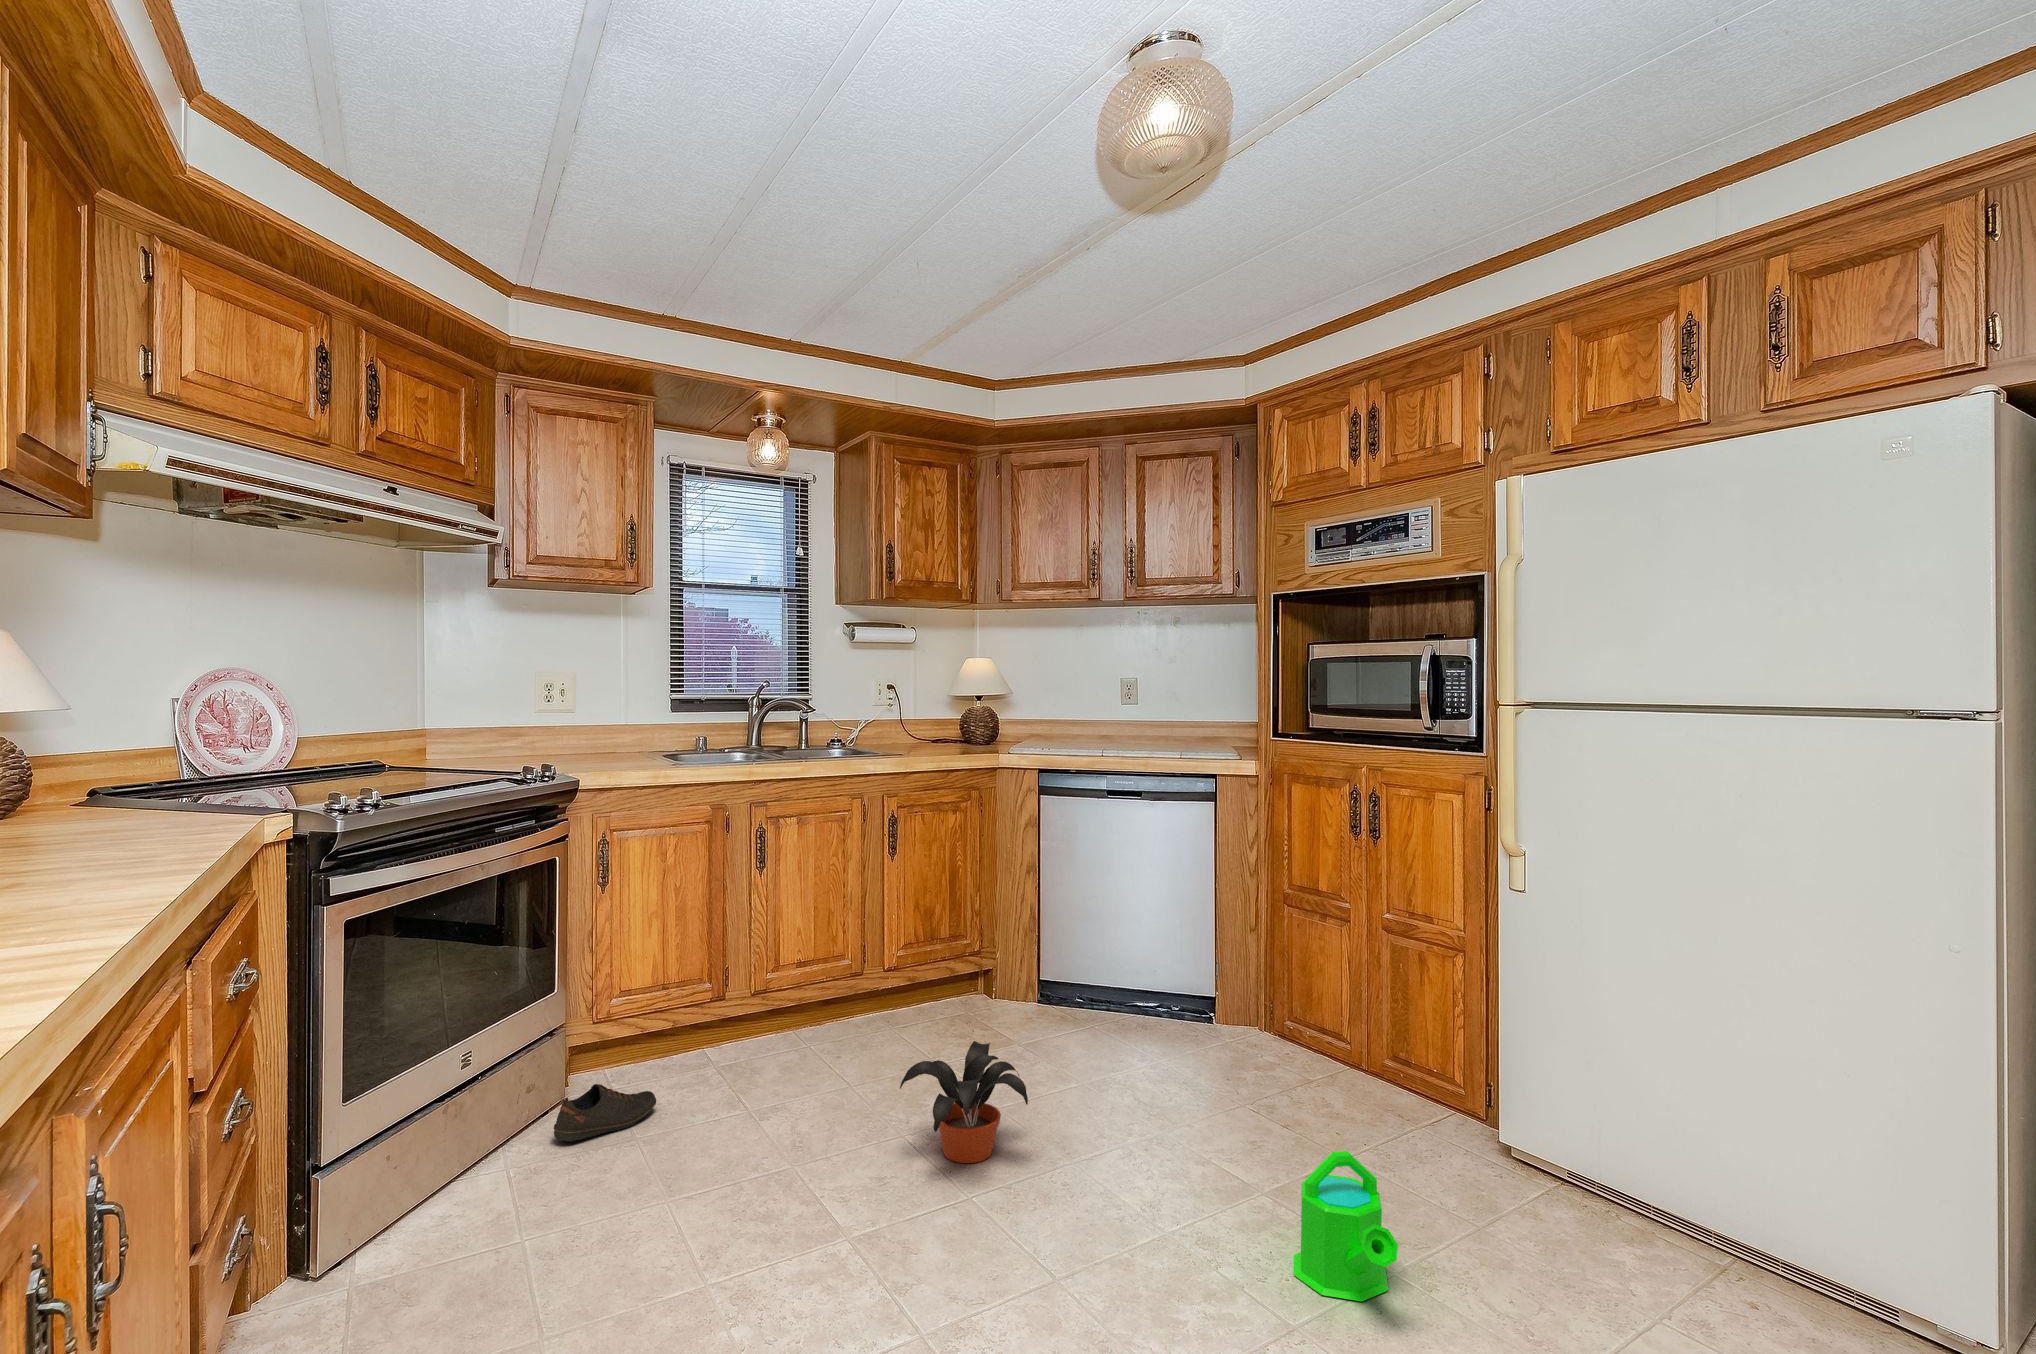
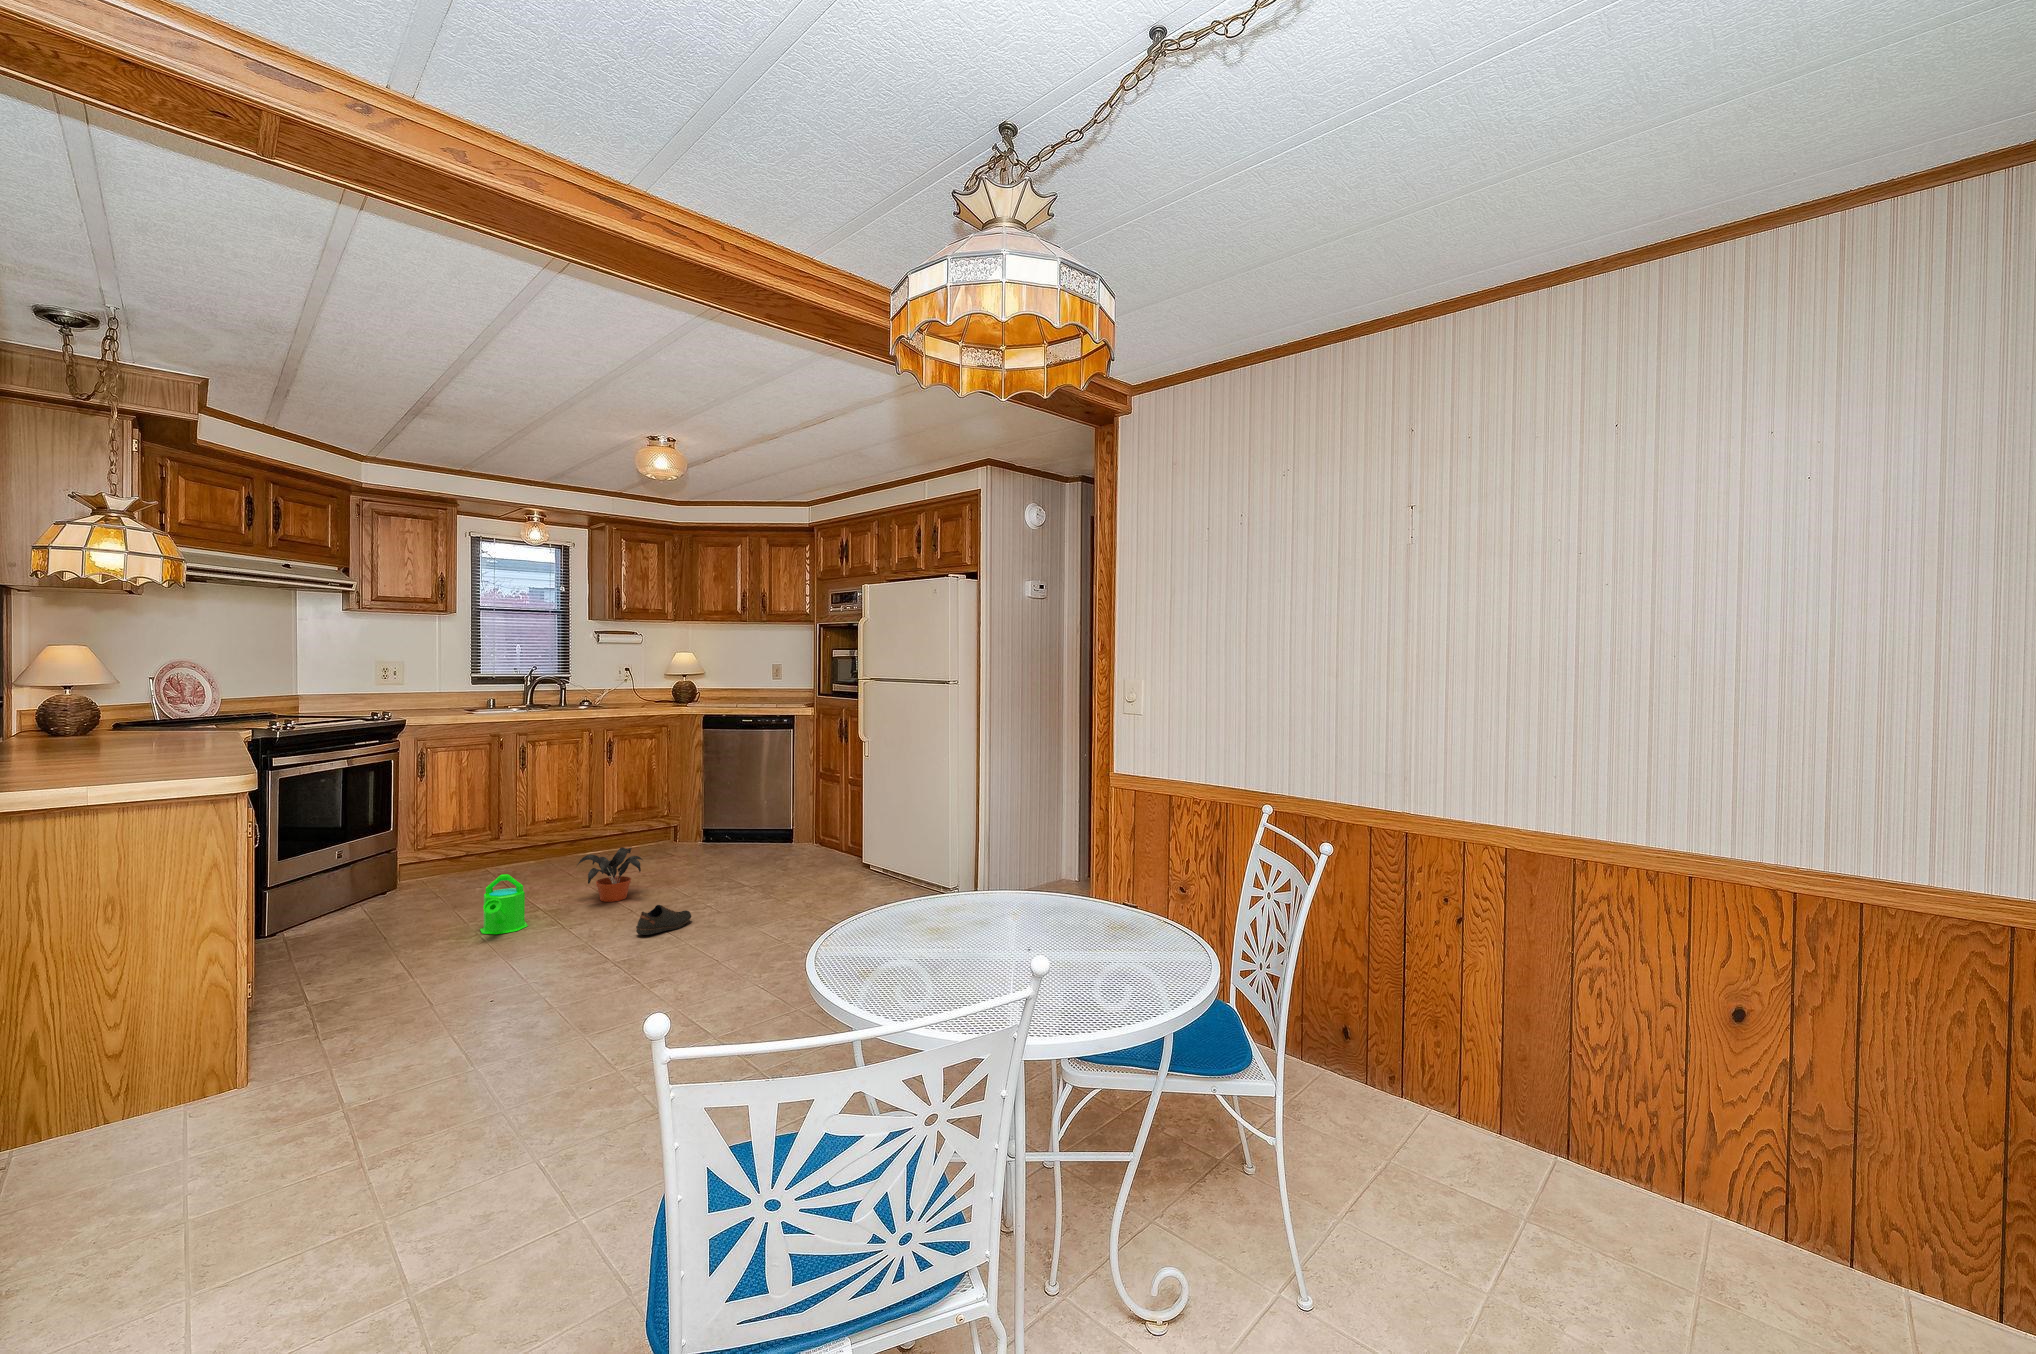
shoe: present [554,1084,656,1142] -> present [636,905,692,935]
watering can: present [1294,1151,1398,1301] -> present [480,874,528,934]

